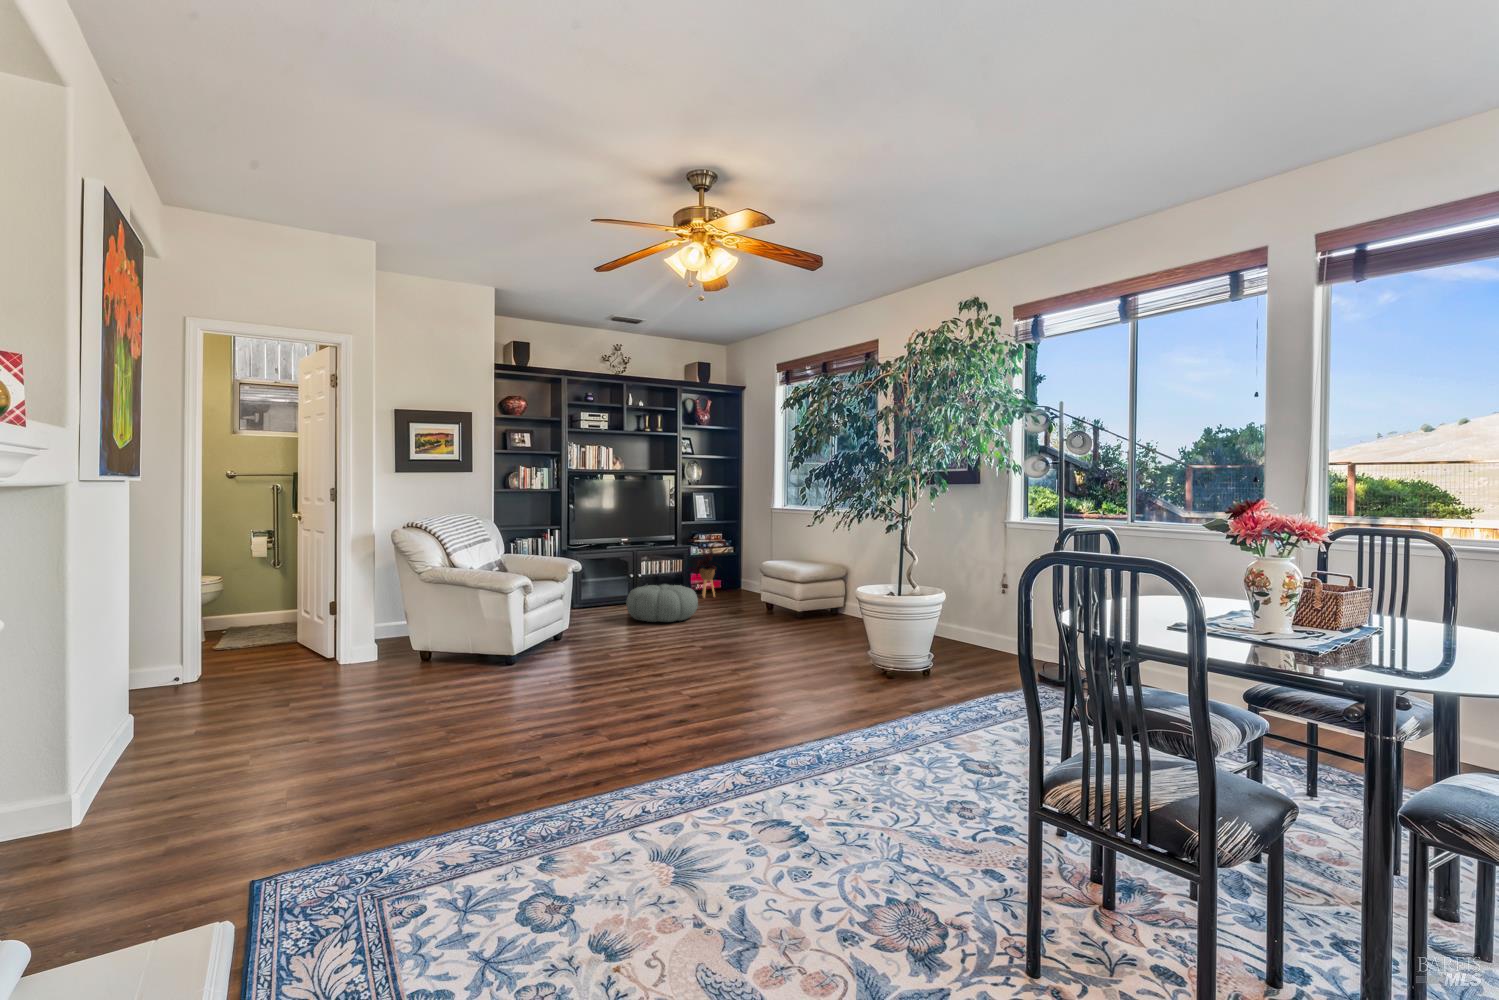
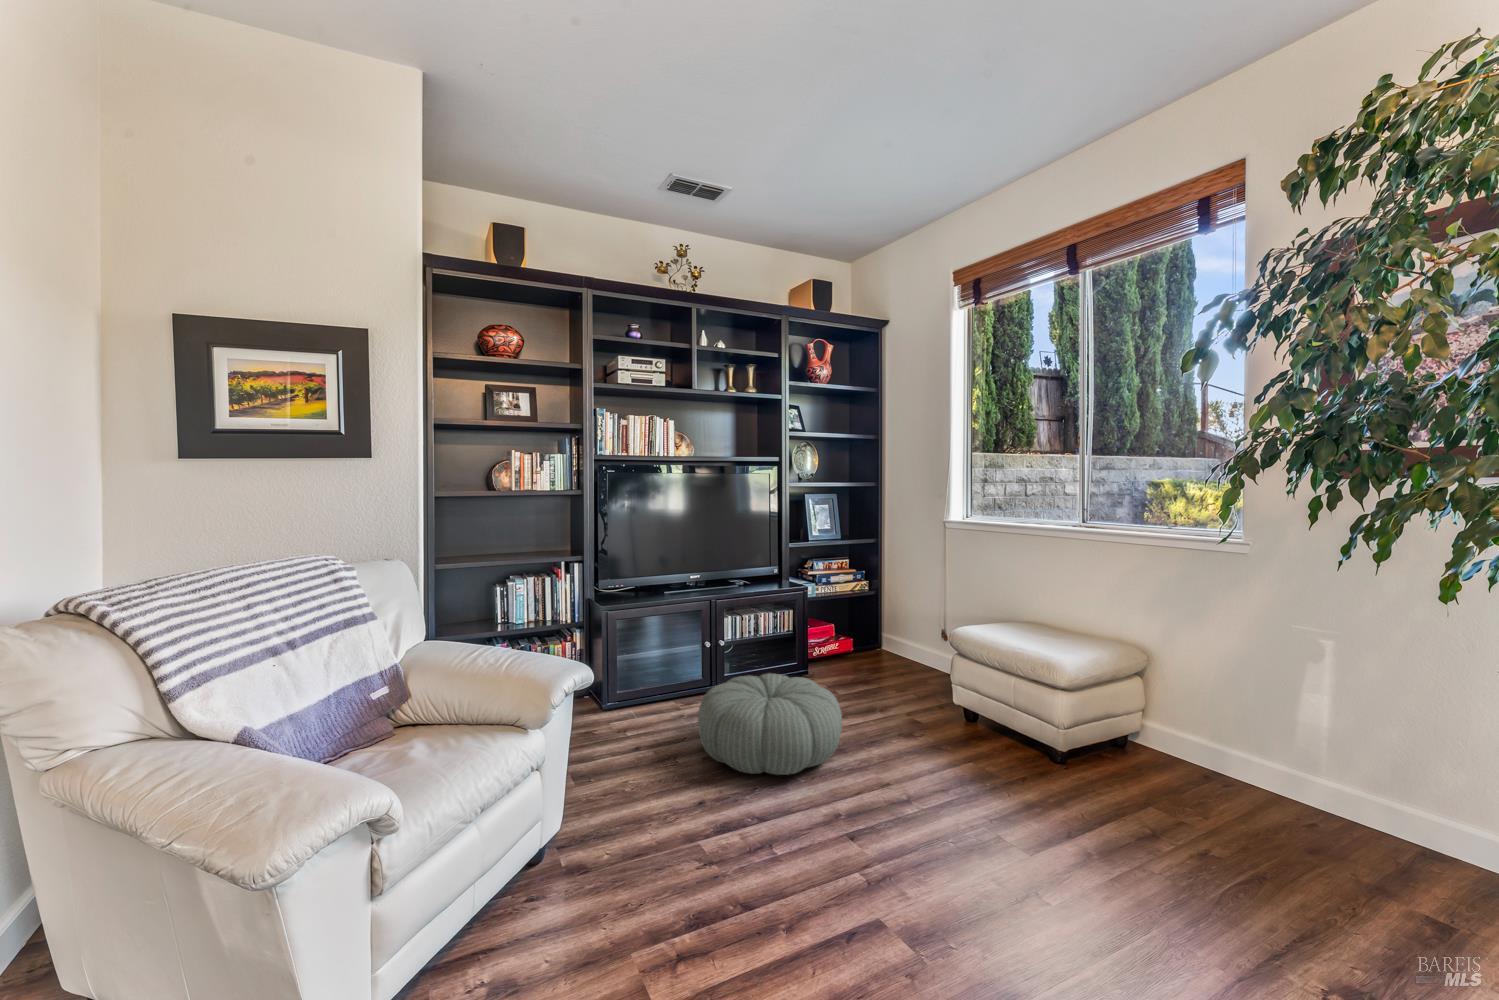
house plant: present [691,529,726,597] -> none [798,551,872,673]

